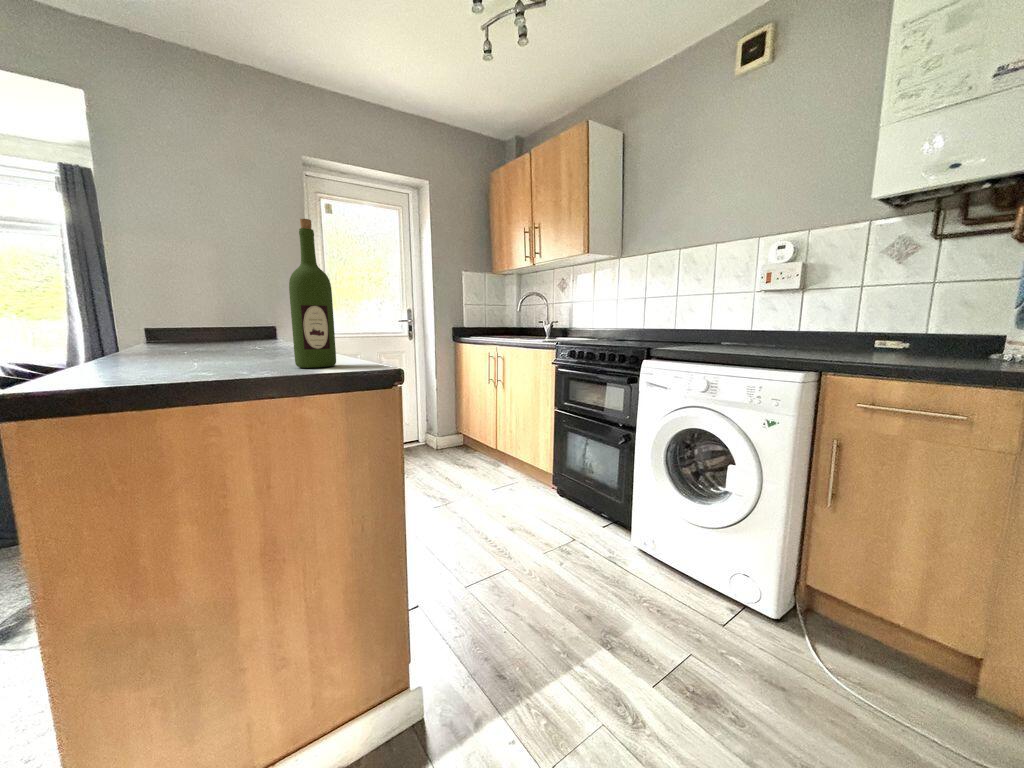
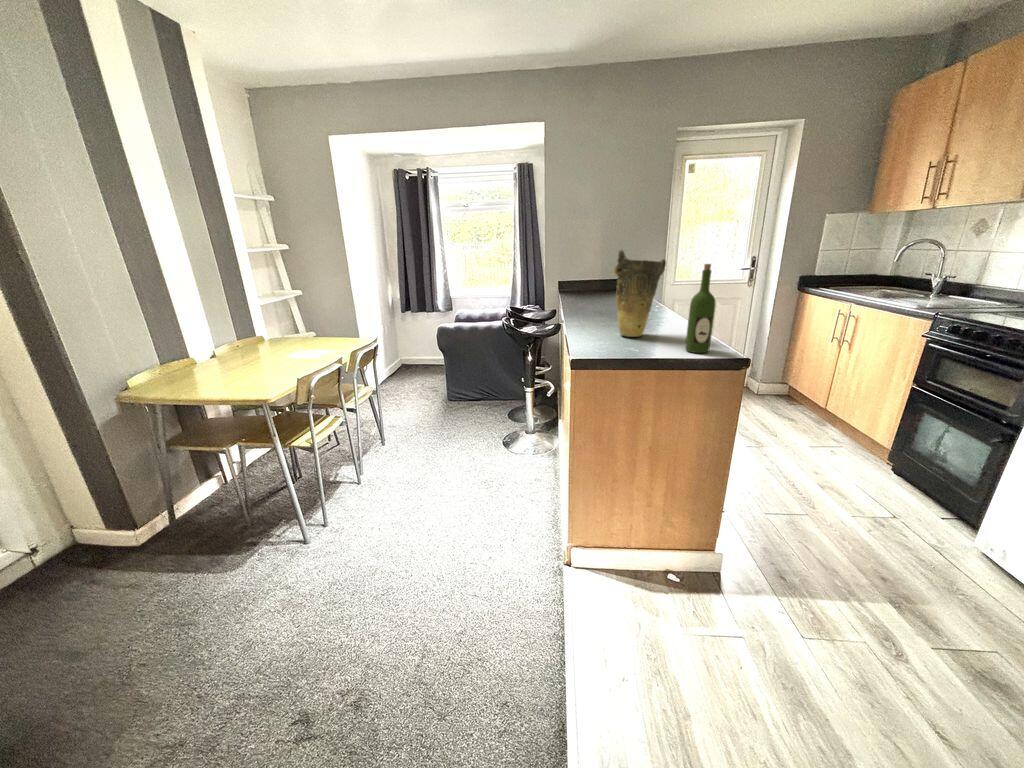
vase: none [145,202,258,362] -> present [614,250,666,337]

